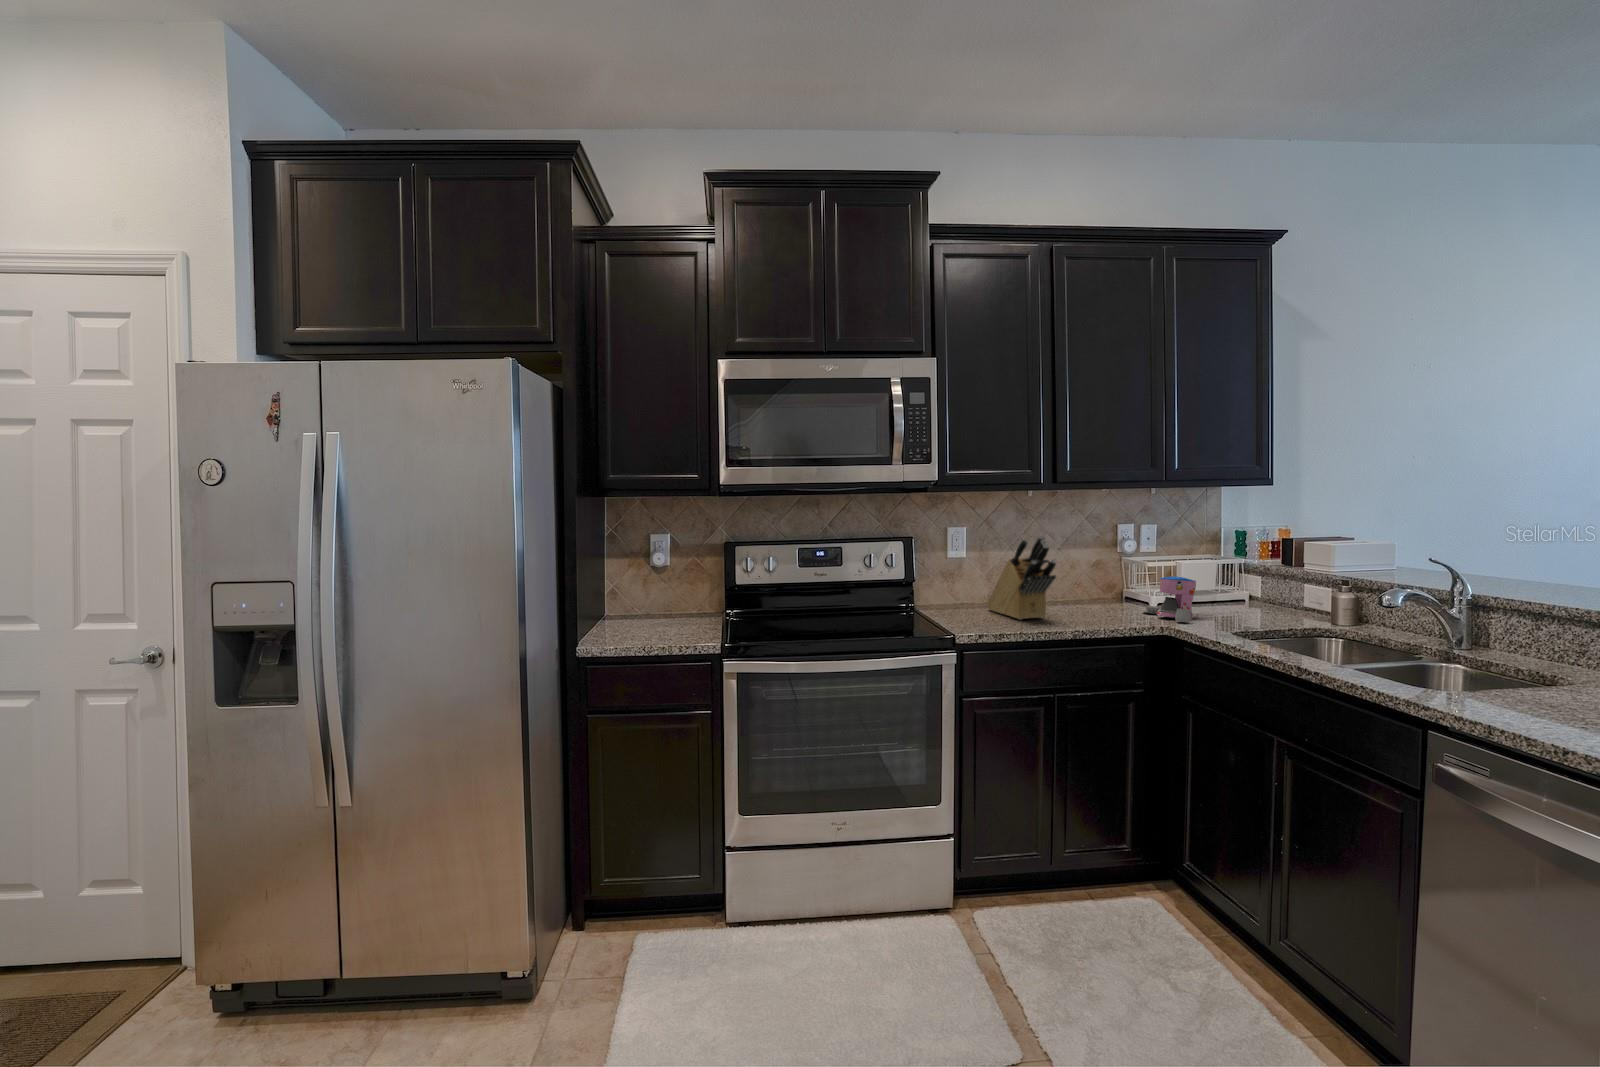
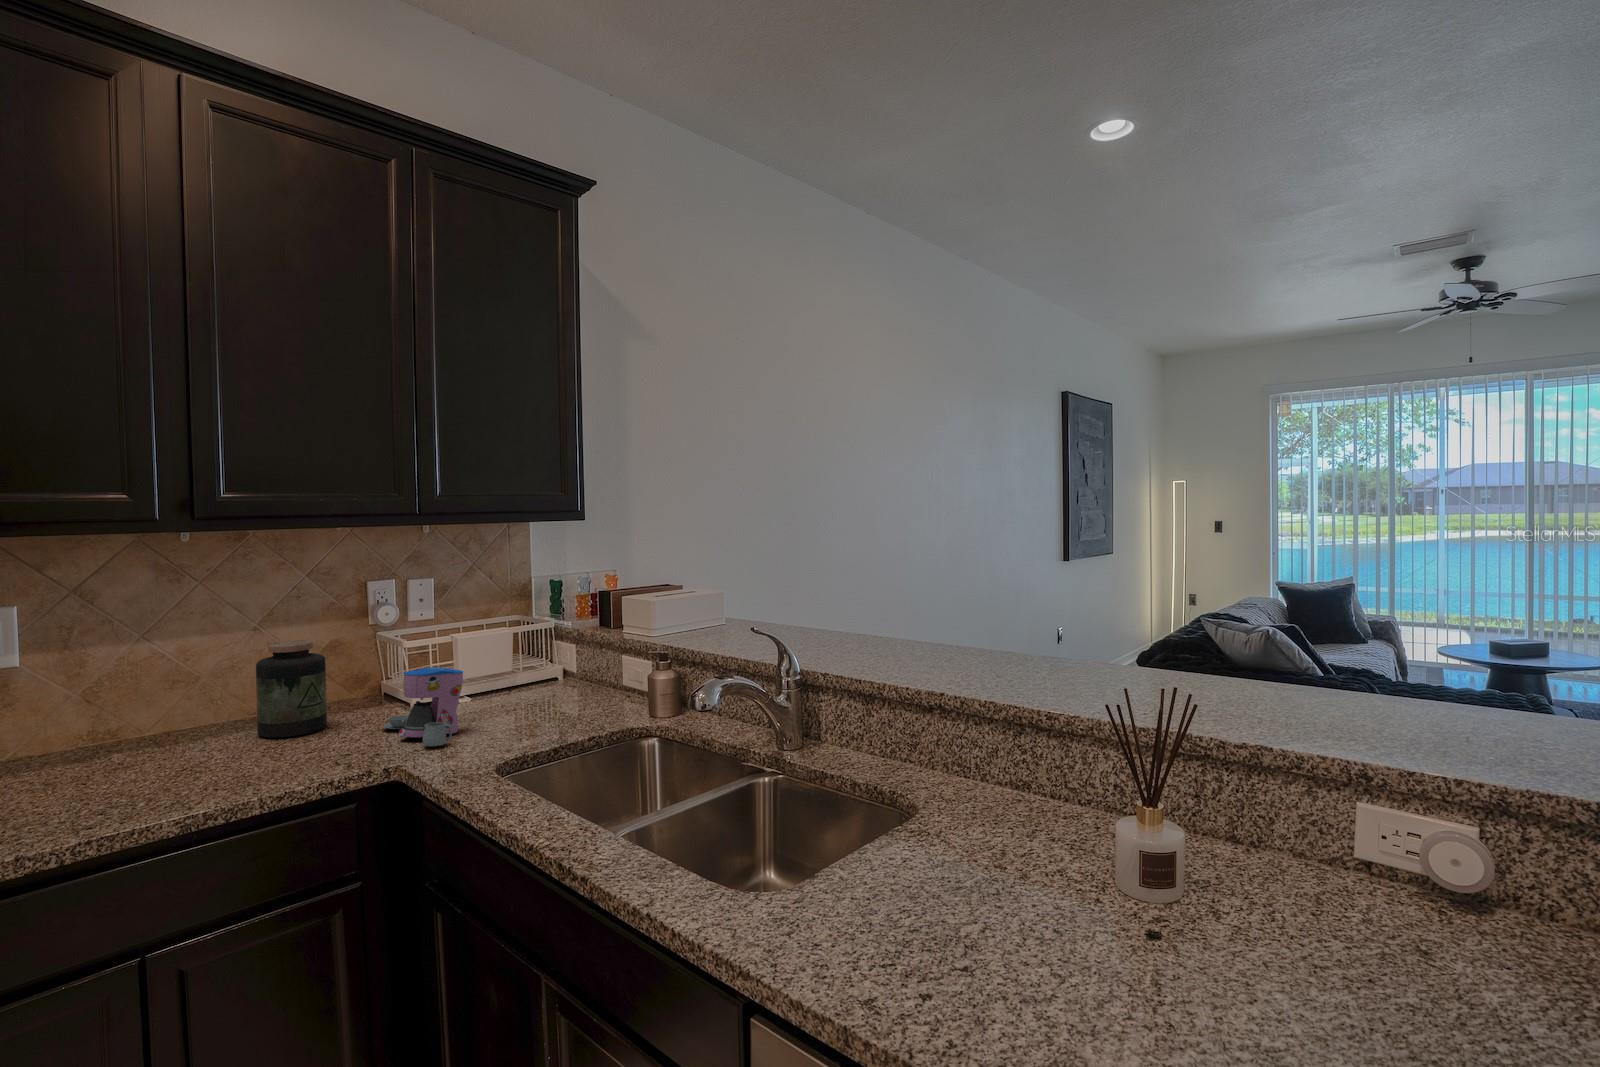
knife block: present [987,535,1056,620] -> none [51,618,168,795]
jar: none [1071,557,1106,610] -> present [256,640,327,738]

